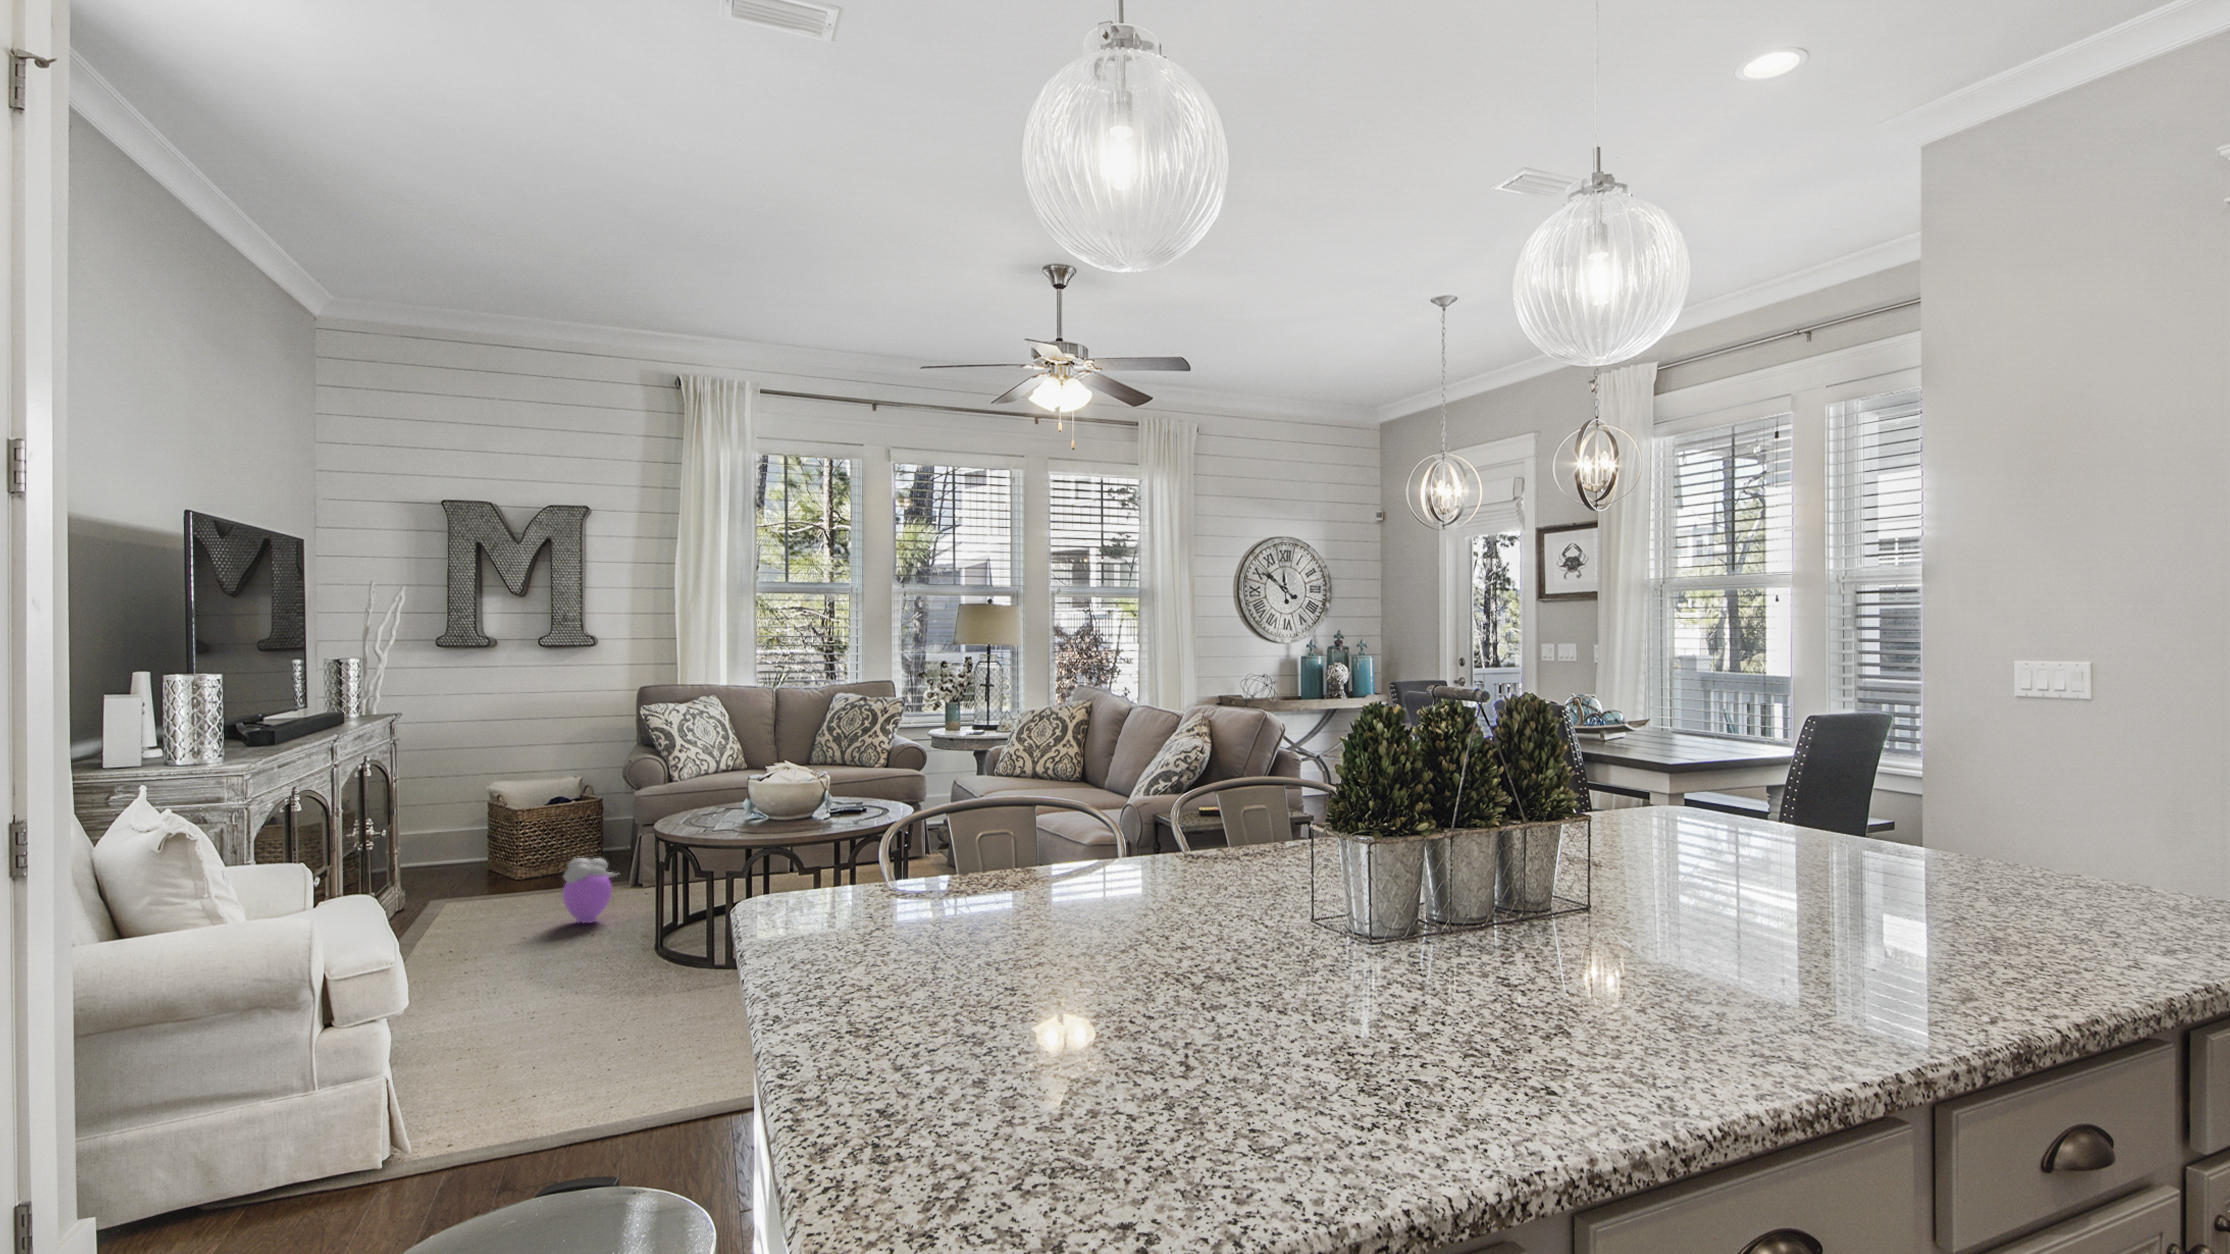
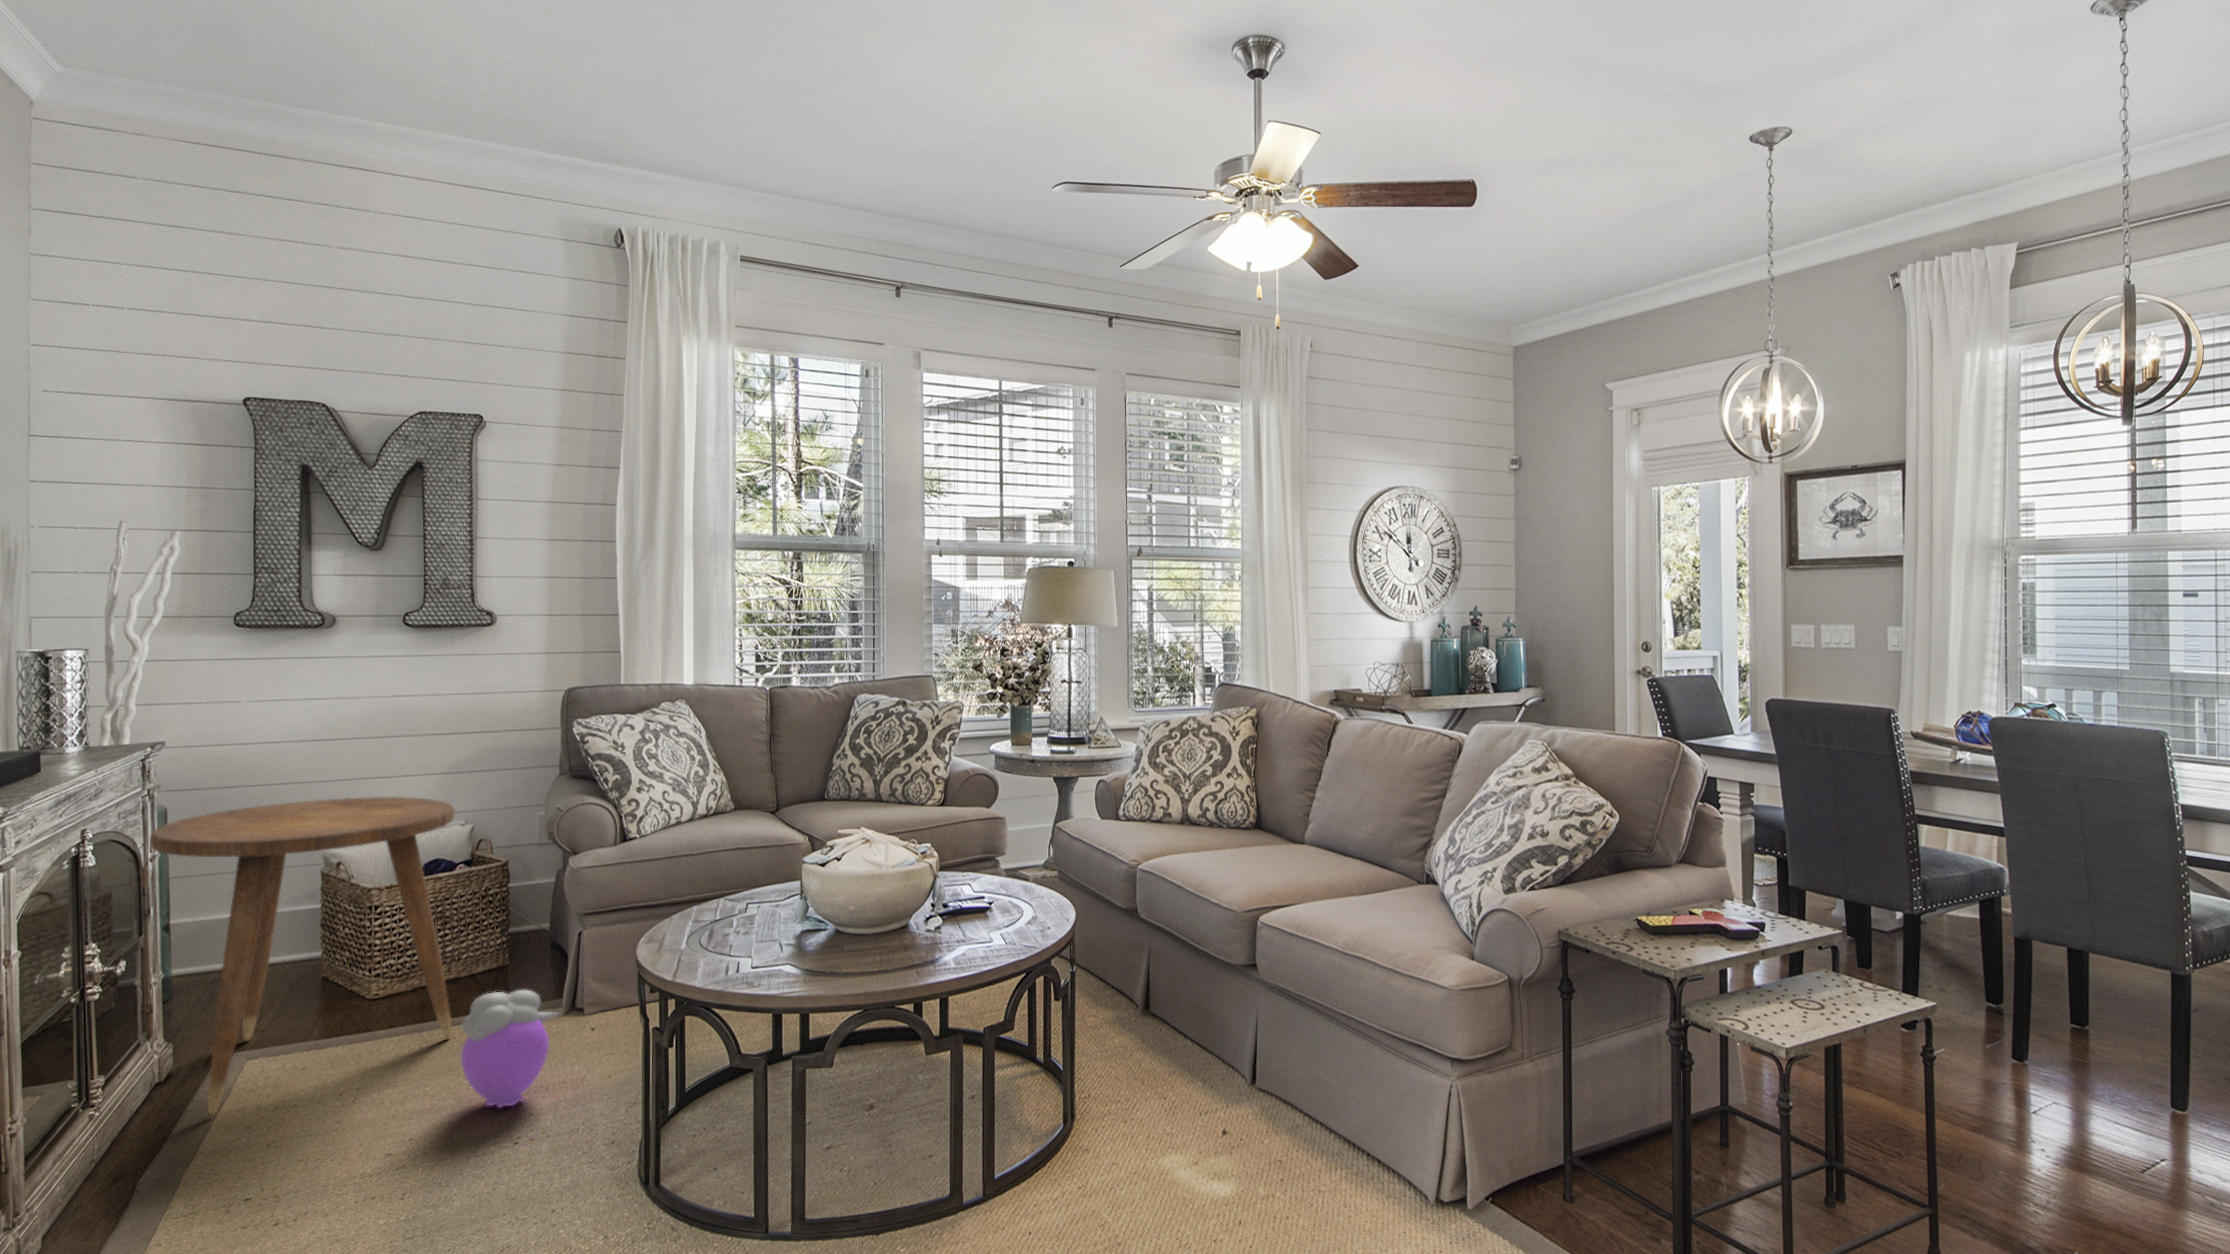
side table: none [396,751,564,923] -> present [150,797,455,1114]

